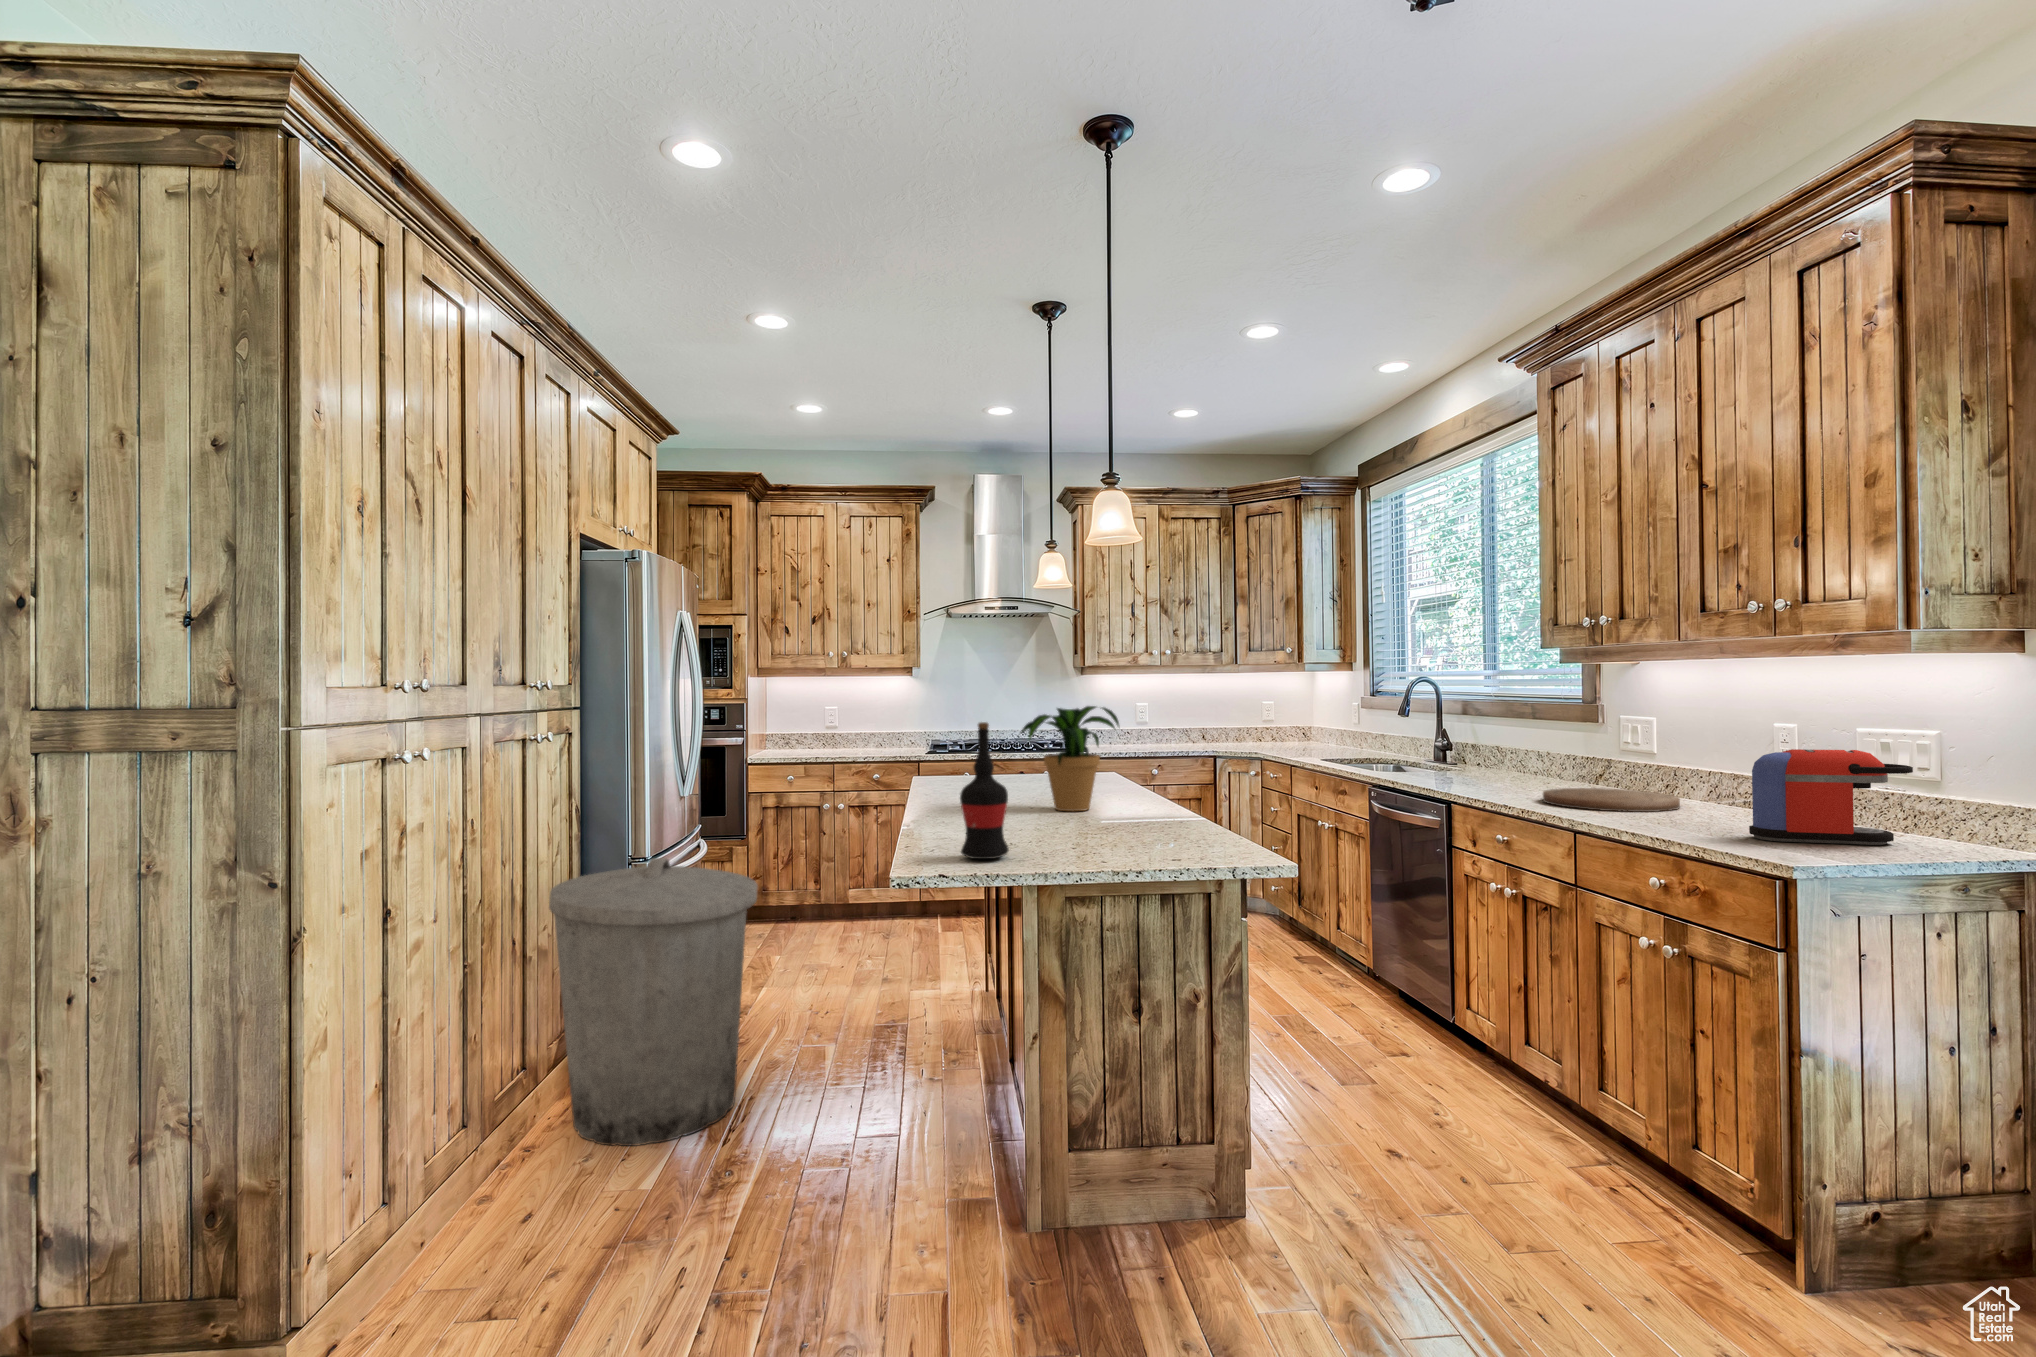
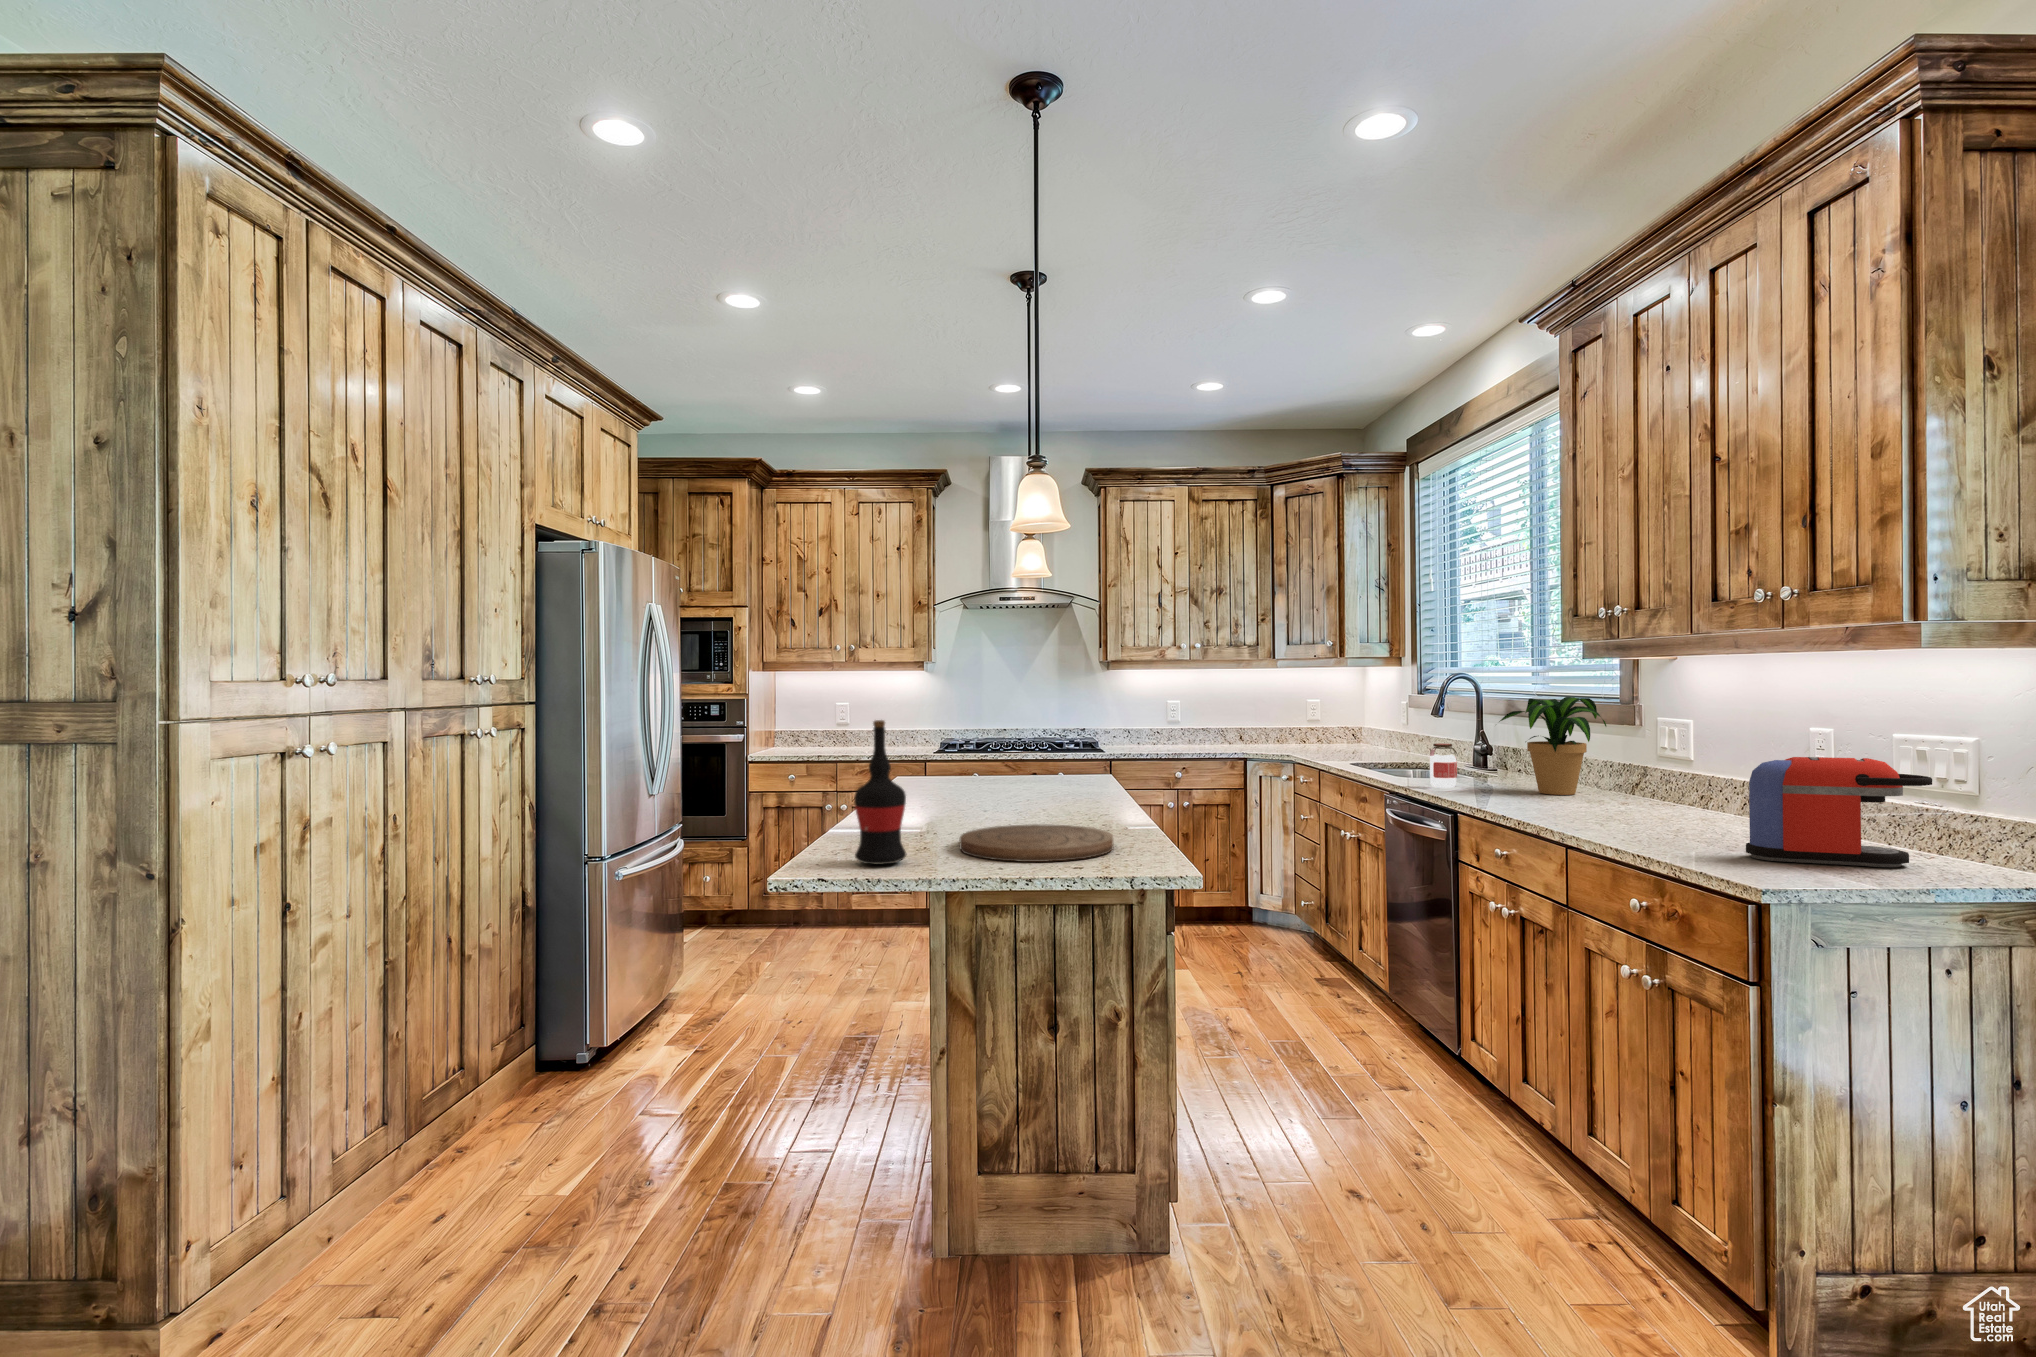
potted plant: present [1021,706,1119,811] -> present [1499,697,1606,795]
jar: none [1414,741,1440,781] -> present [1430,743,1458,788]
cutting board: present [1543,788,1680,812] -> present [959,824,1113,862]
trash can: present [549,858,758,1146] -> none [484,857,700,1151]

